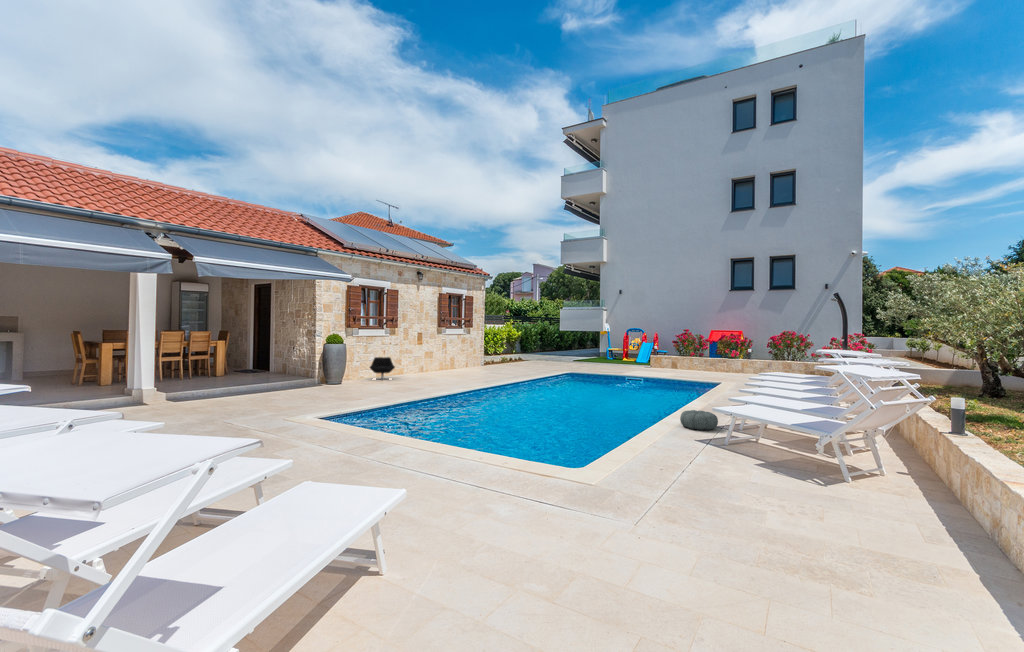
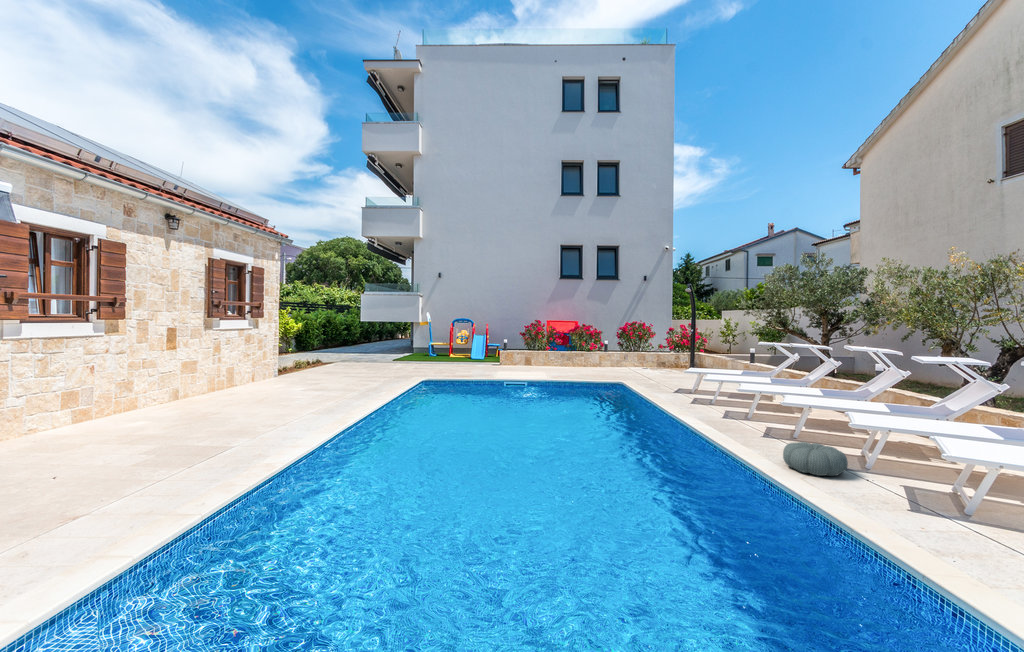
lounge chair: present [370,357,395,380] -> none [59,381,131,435]

